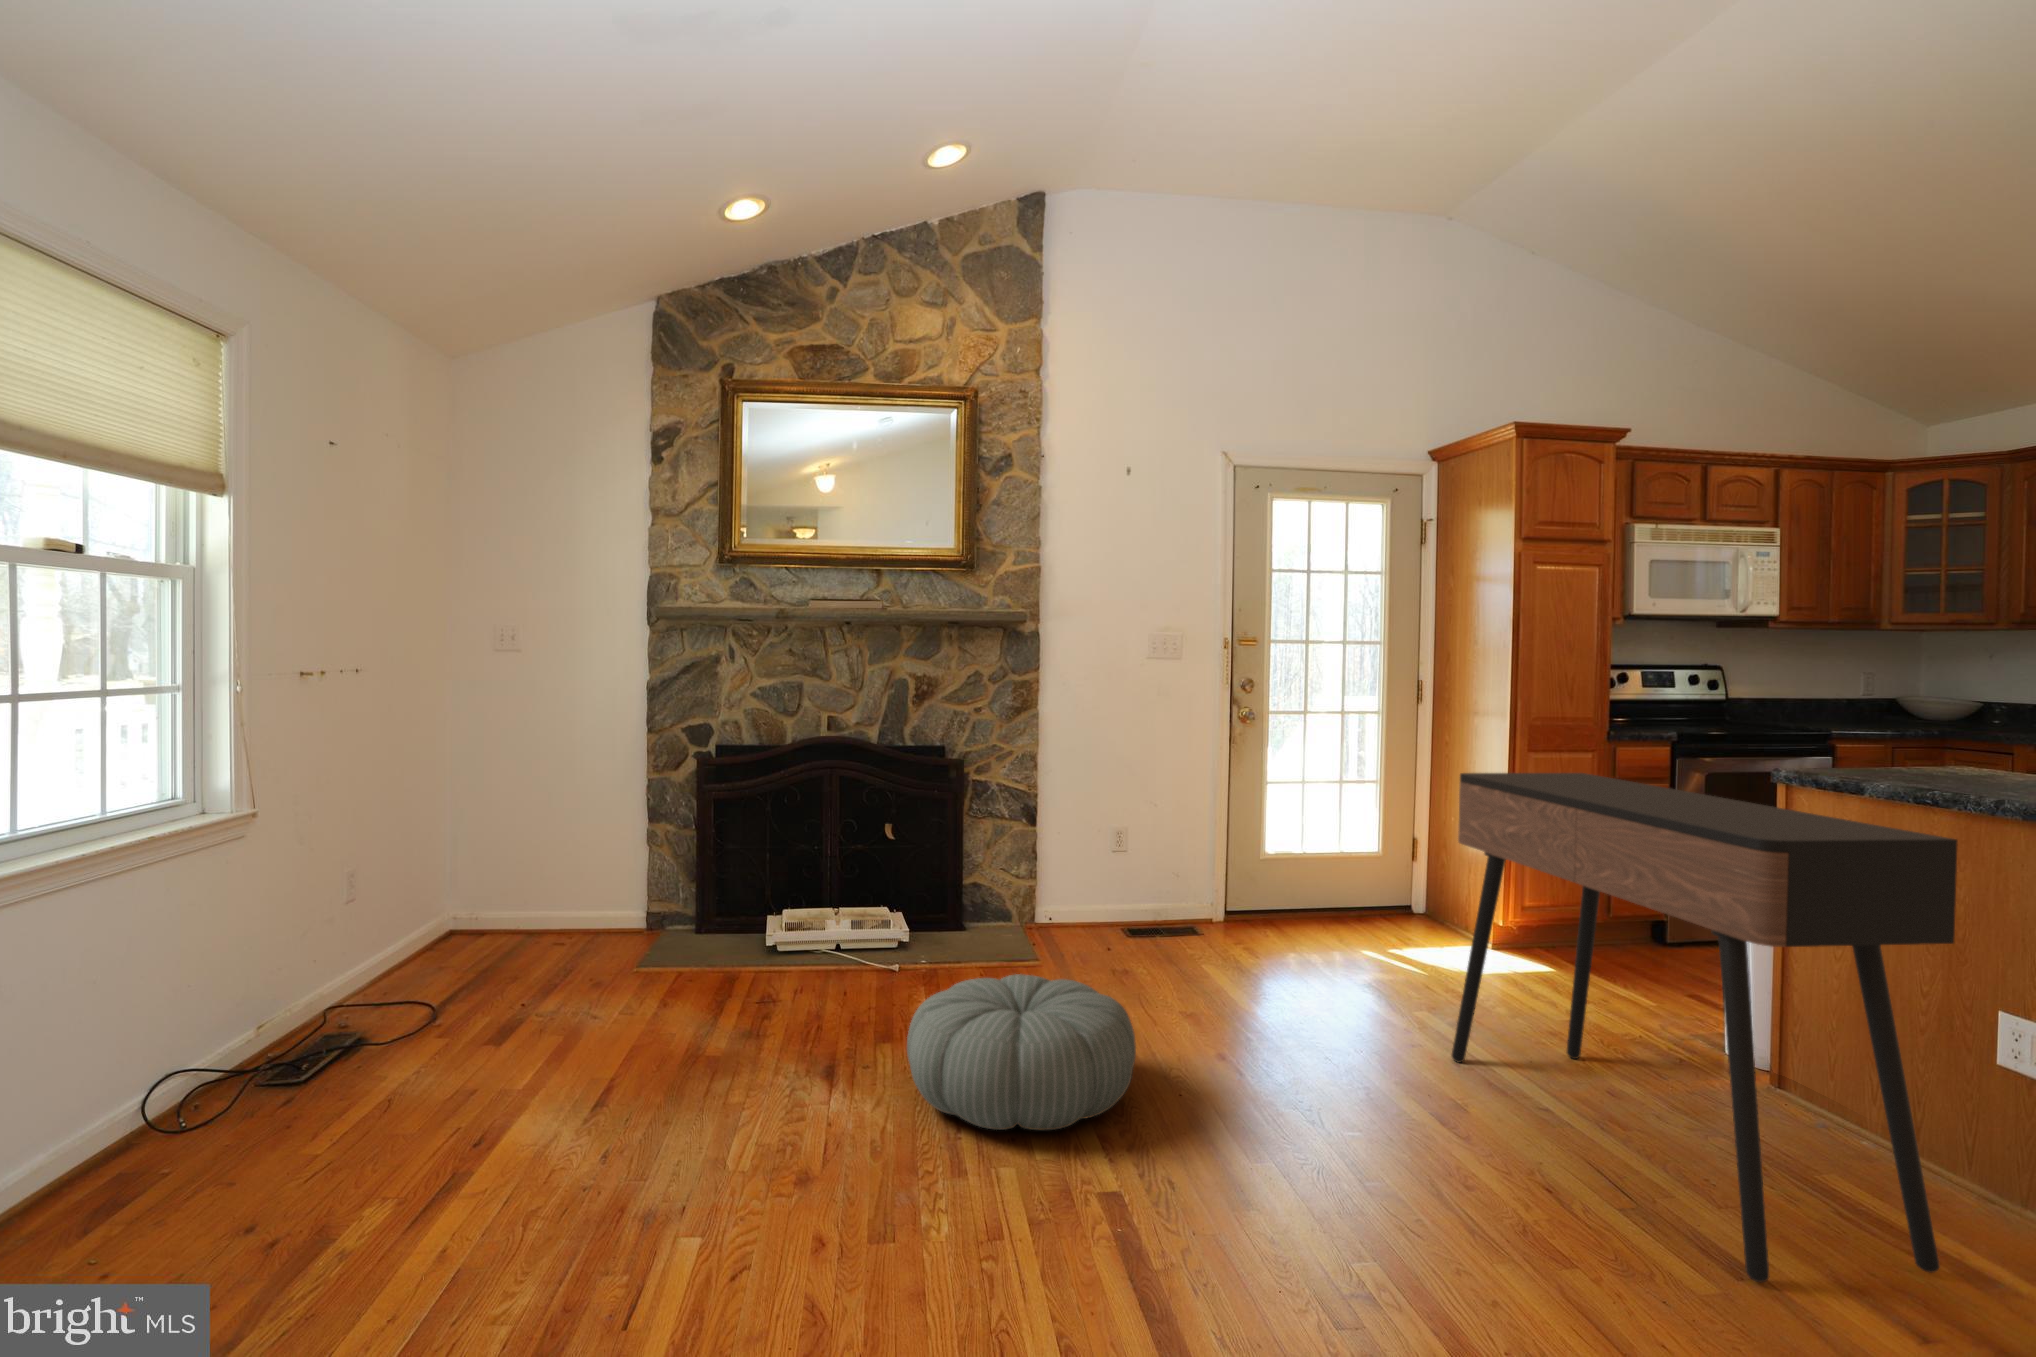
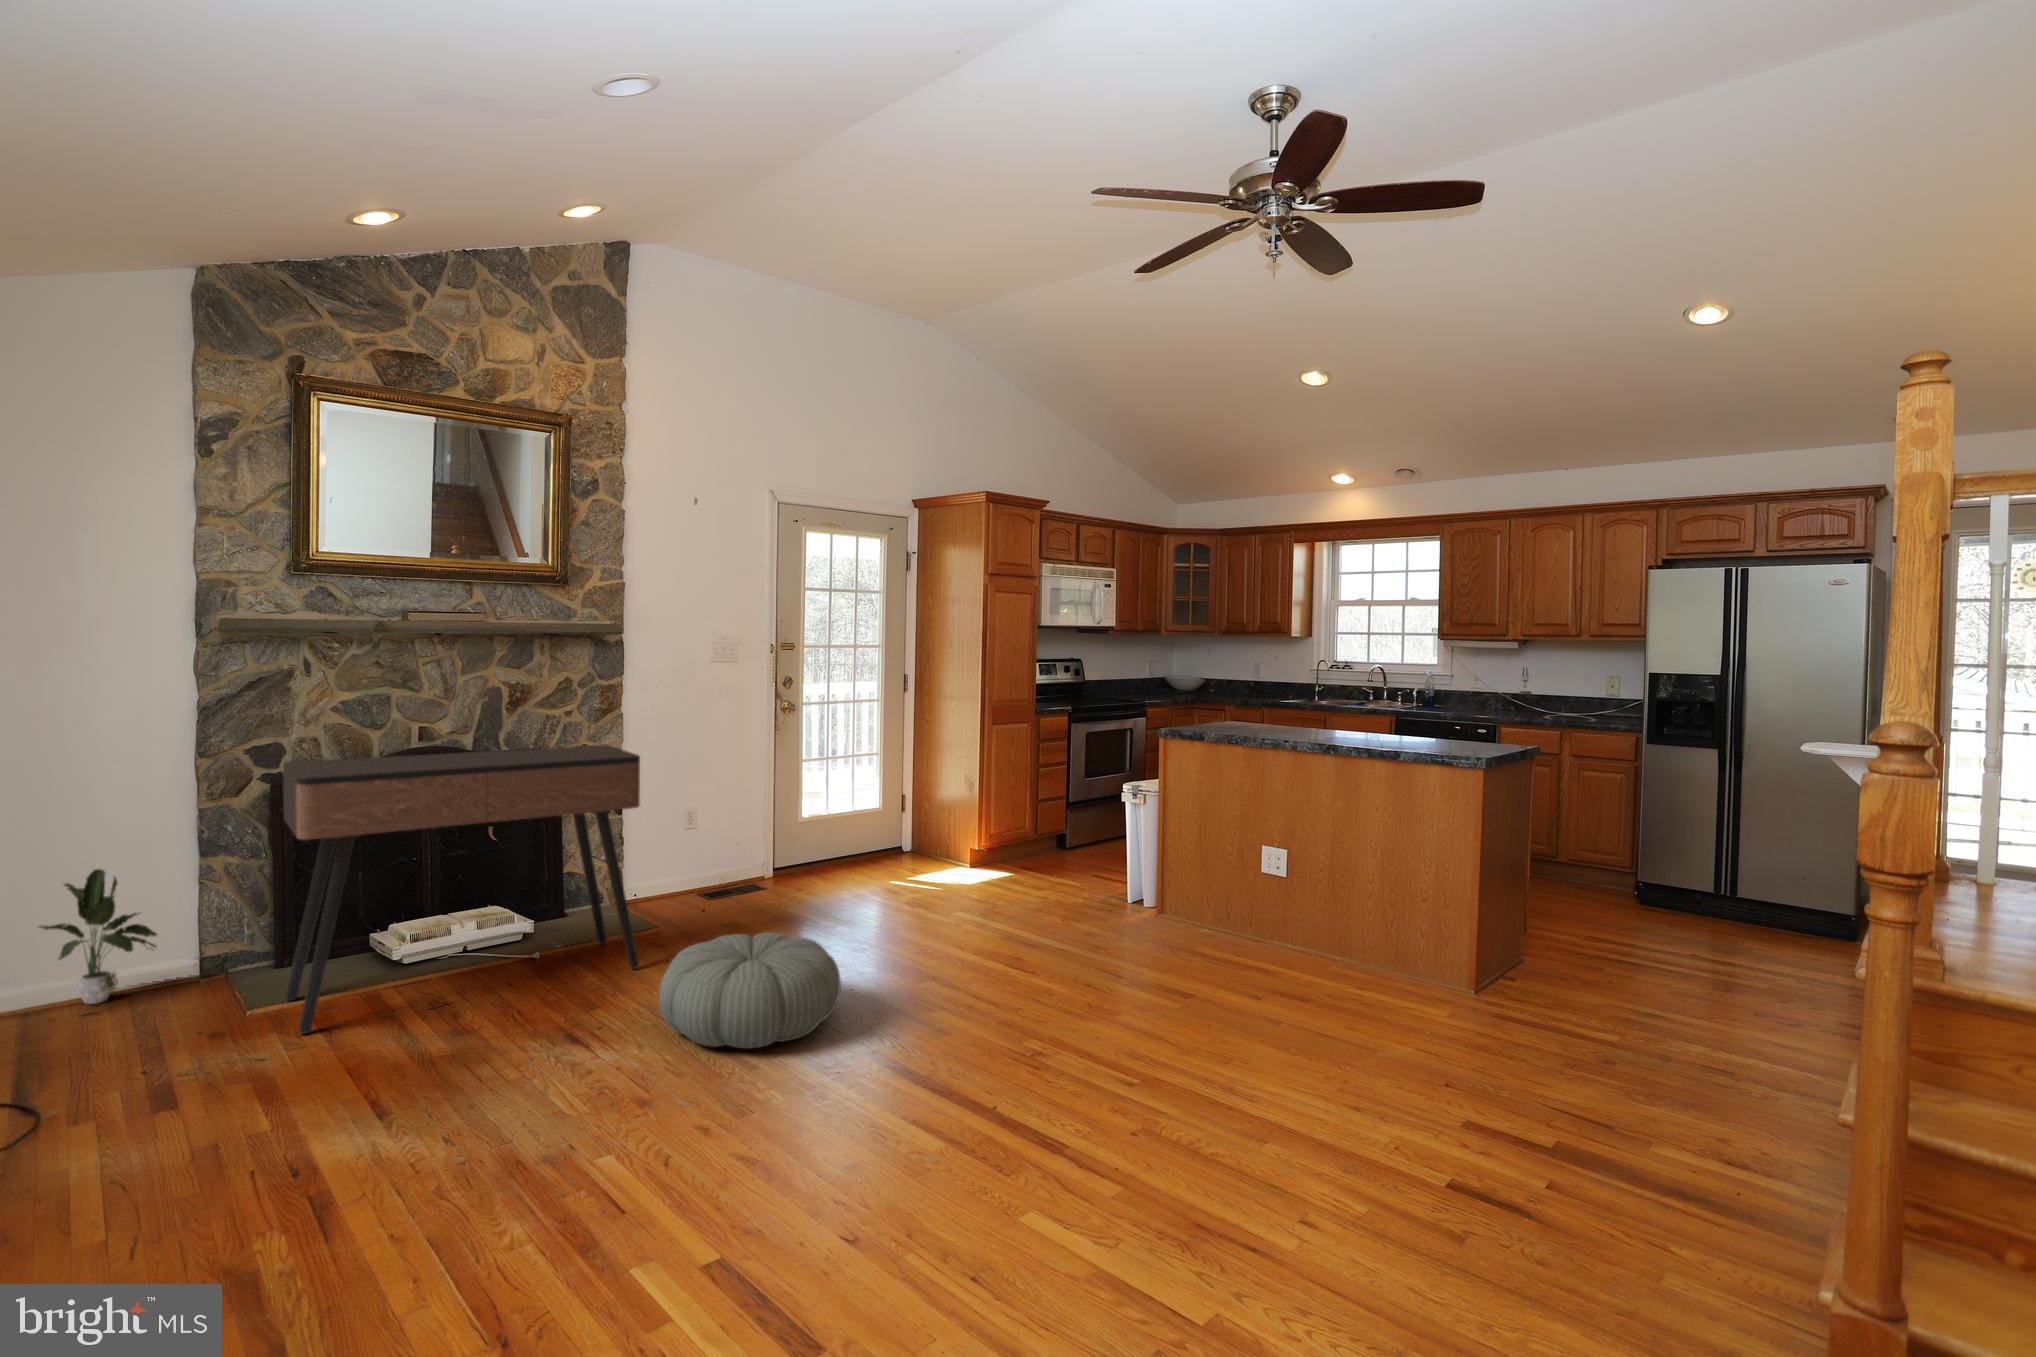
console table: present [1452,773,1958,1282] -> present [283,745,640,1034]
potted plant: none [514,825,609,944] -> present [40,869,157,1004]

